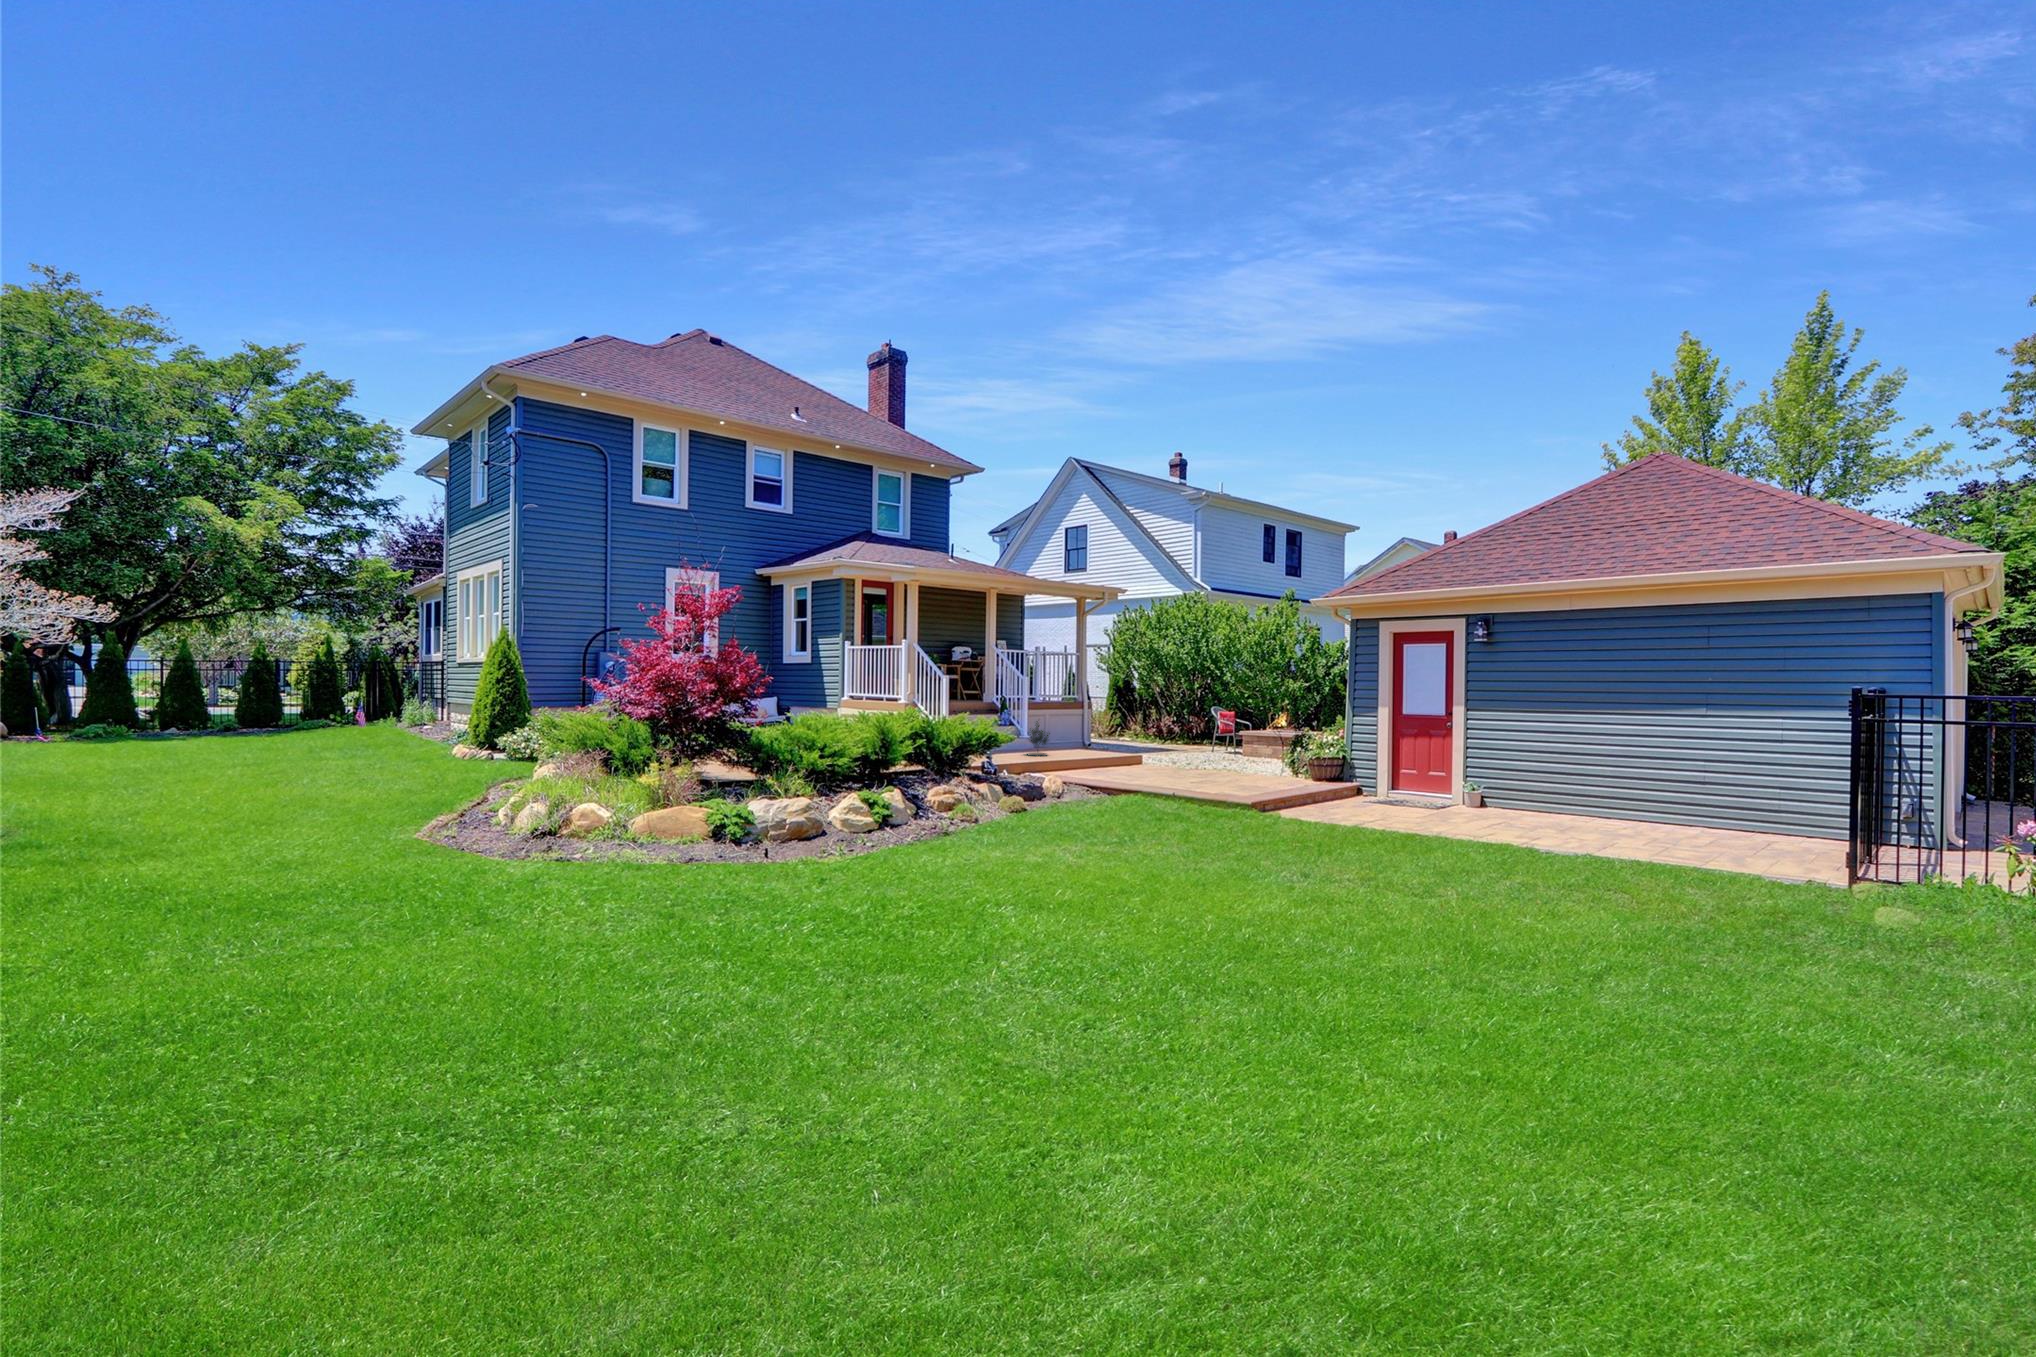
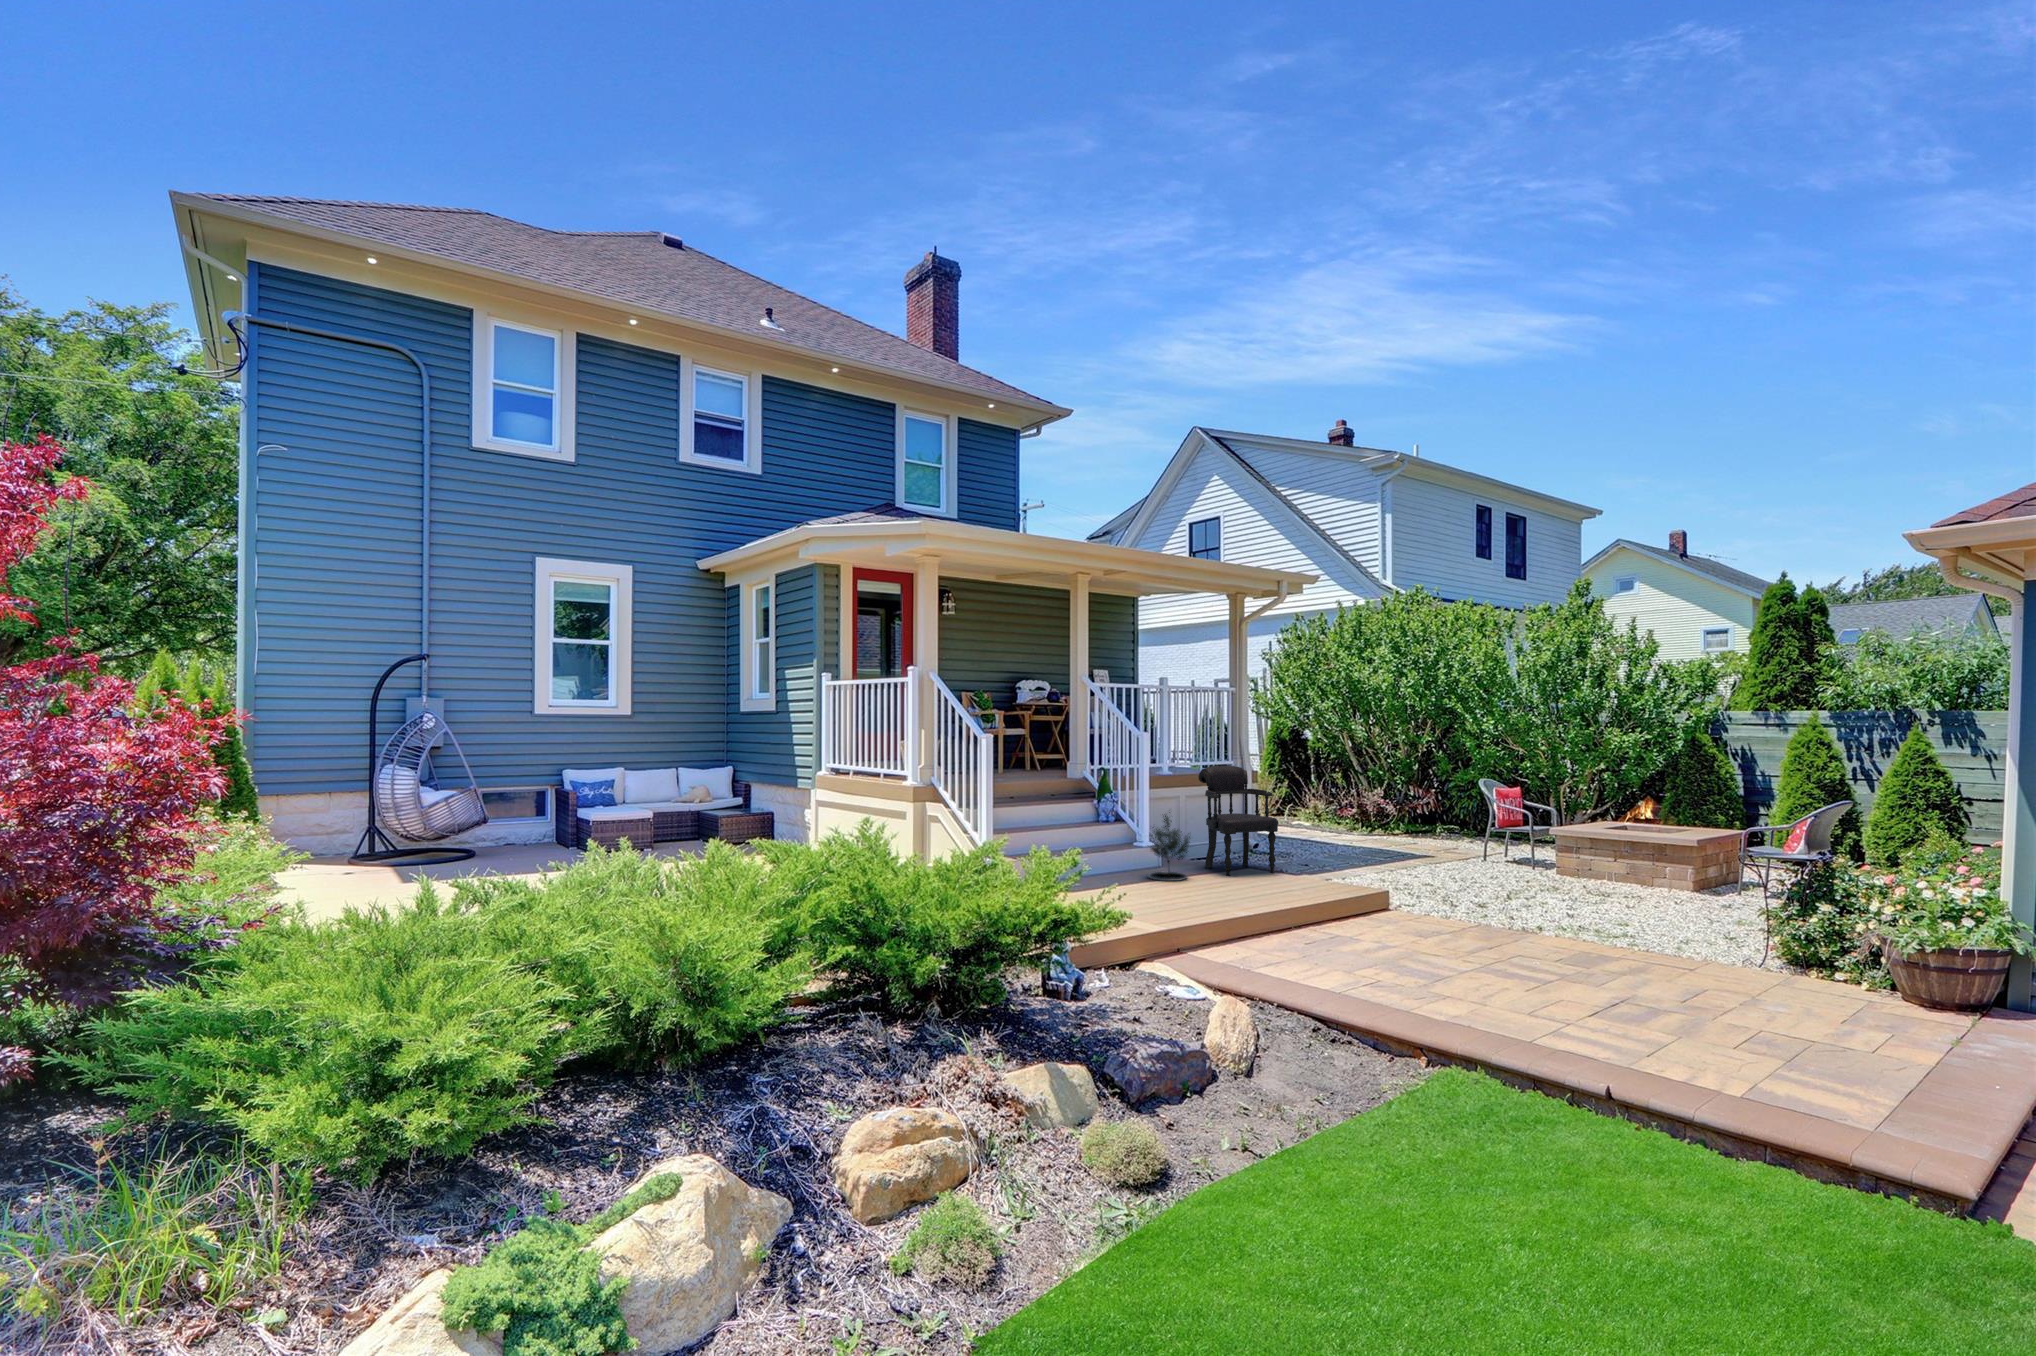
armchair: none [1056,697,1097,754] -> present [1198,766,1279,876]

